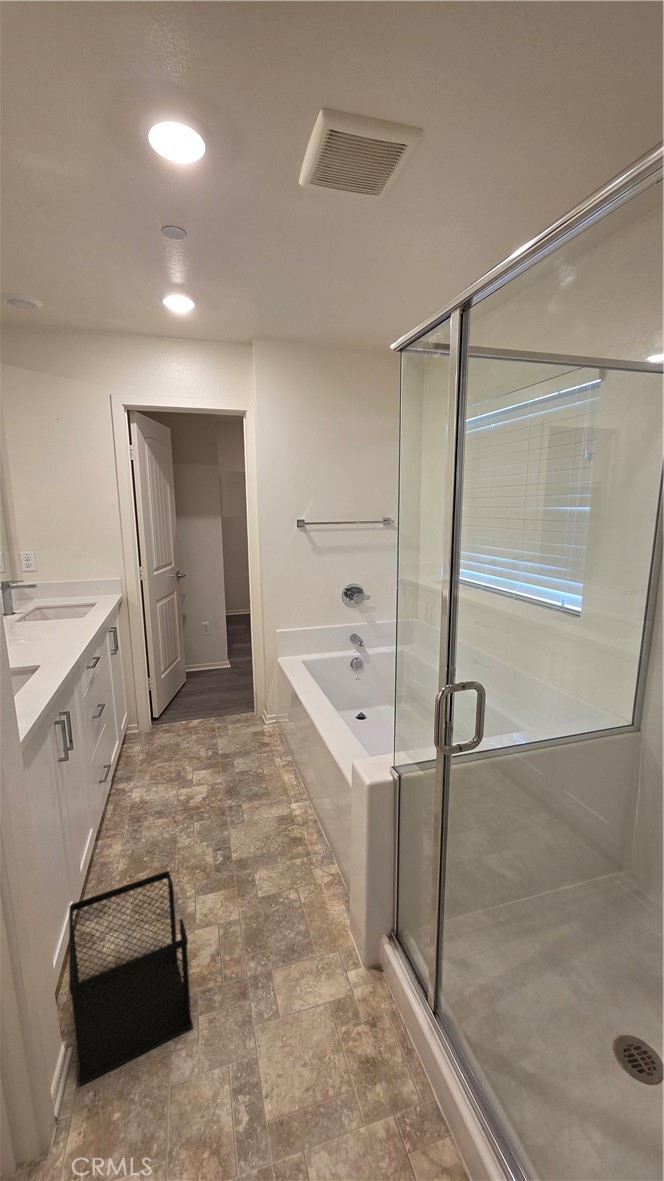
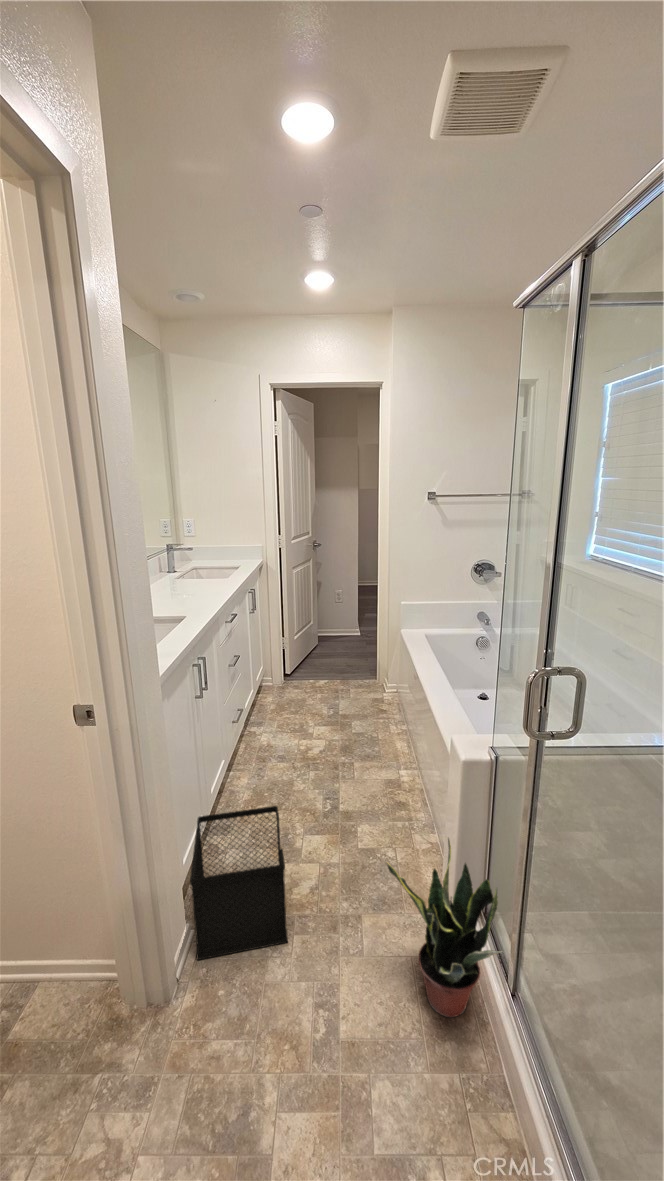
potted plant: none [302,866,427,1056] -> present [387,838,501,1017]

